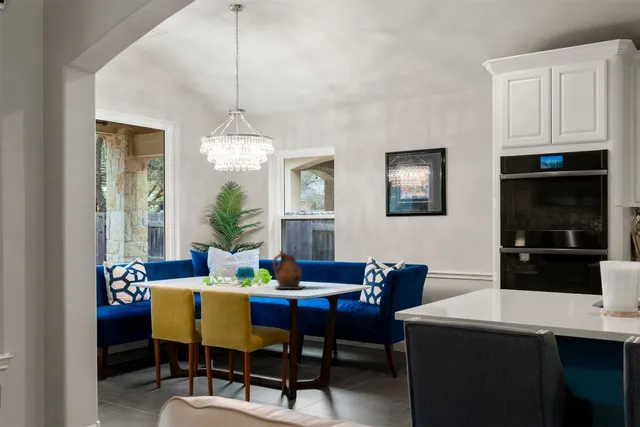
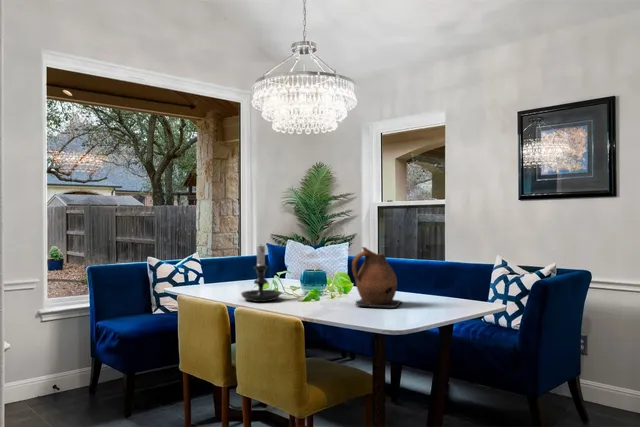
candle holder: none [196,248,224,289] -> present [241,245,282,302]

